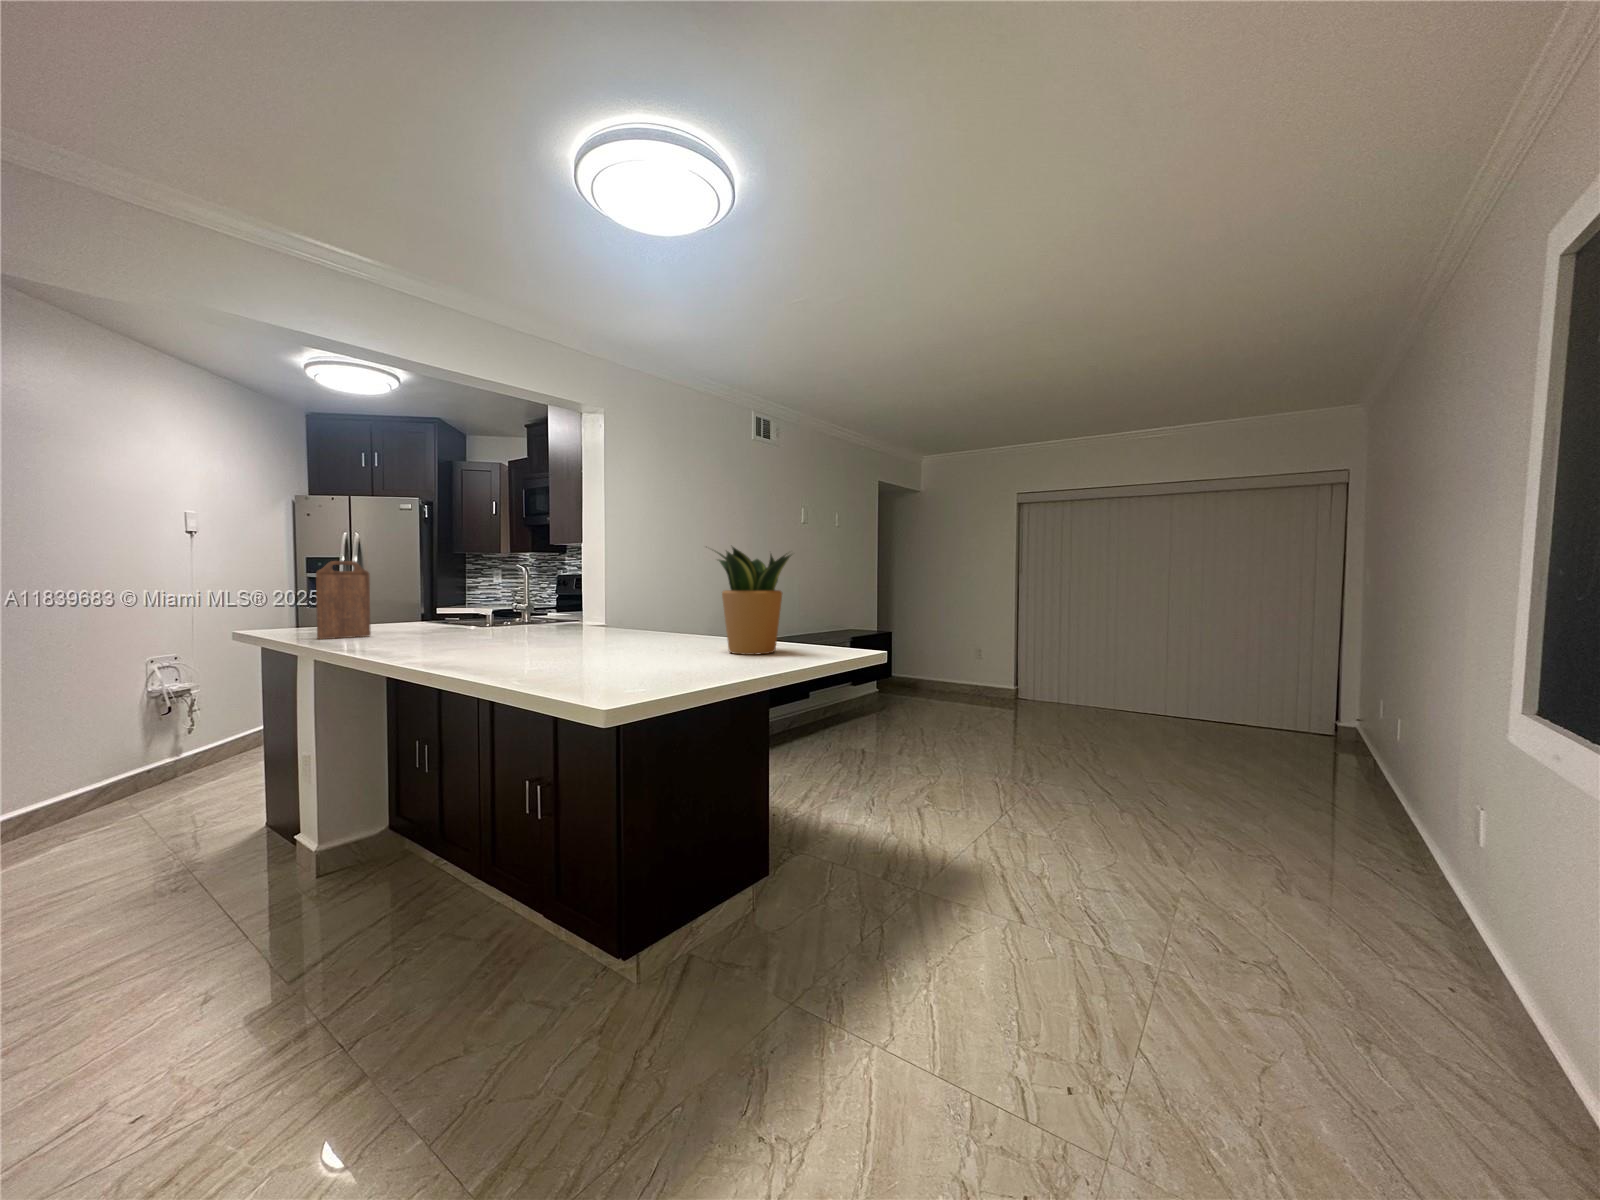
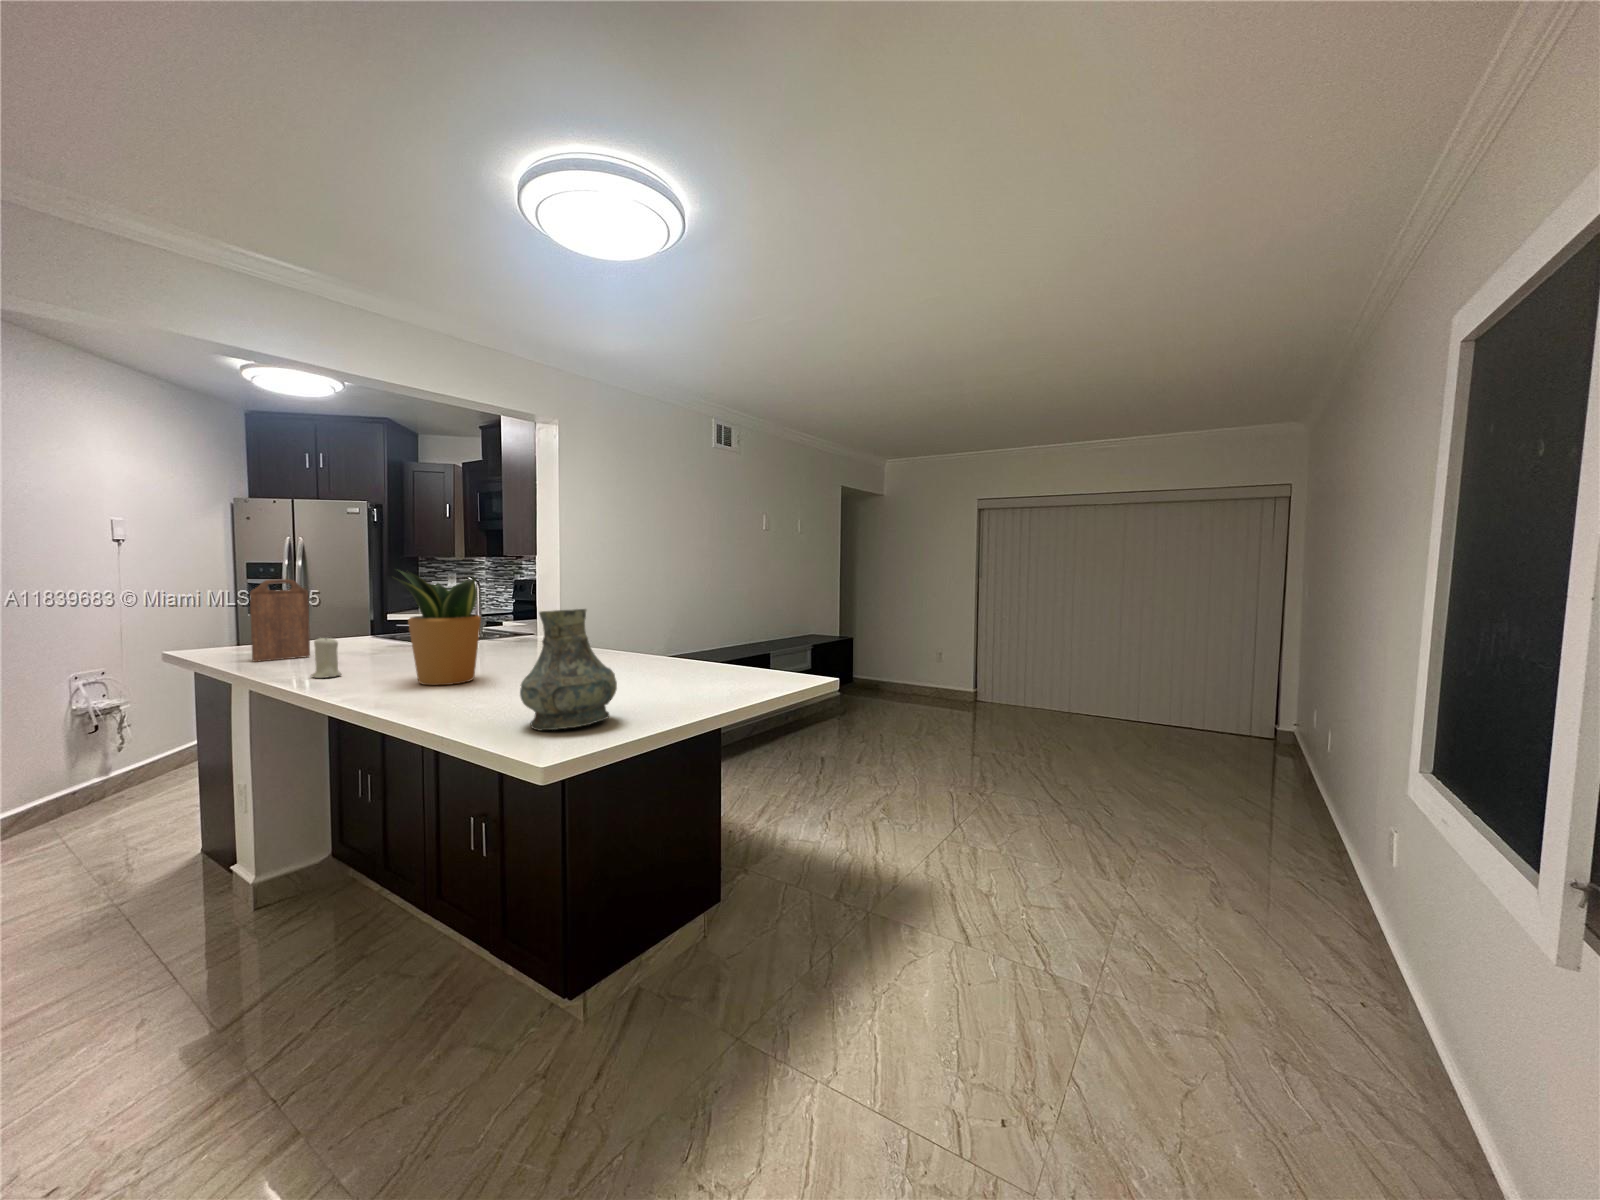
potted plant: present [717,547,792,655] -> present [396,571,481,685]
vase: none [581,567,674,685] -> present [520,609,617,730]
candle: none [373,610,403,650] -> present [311,637,341,678]

